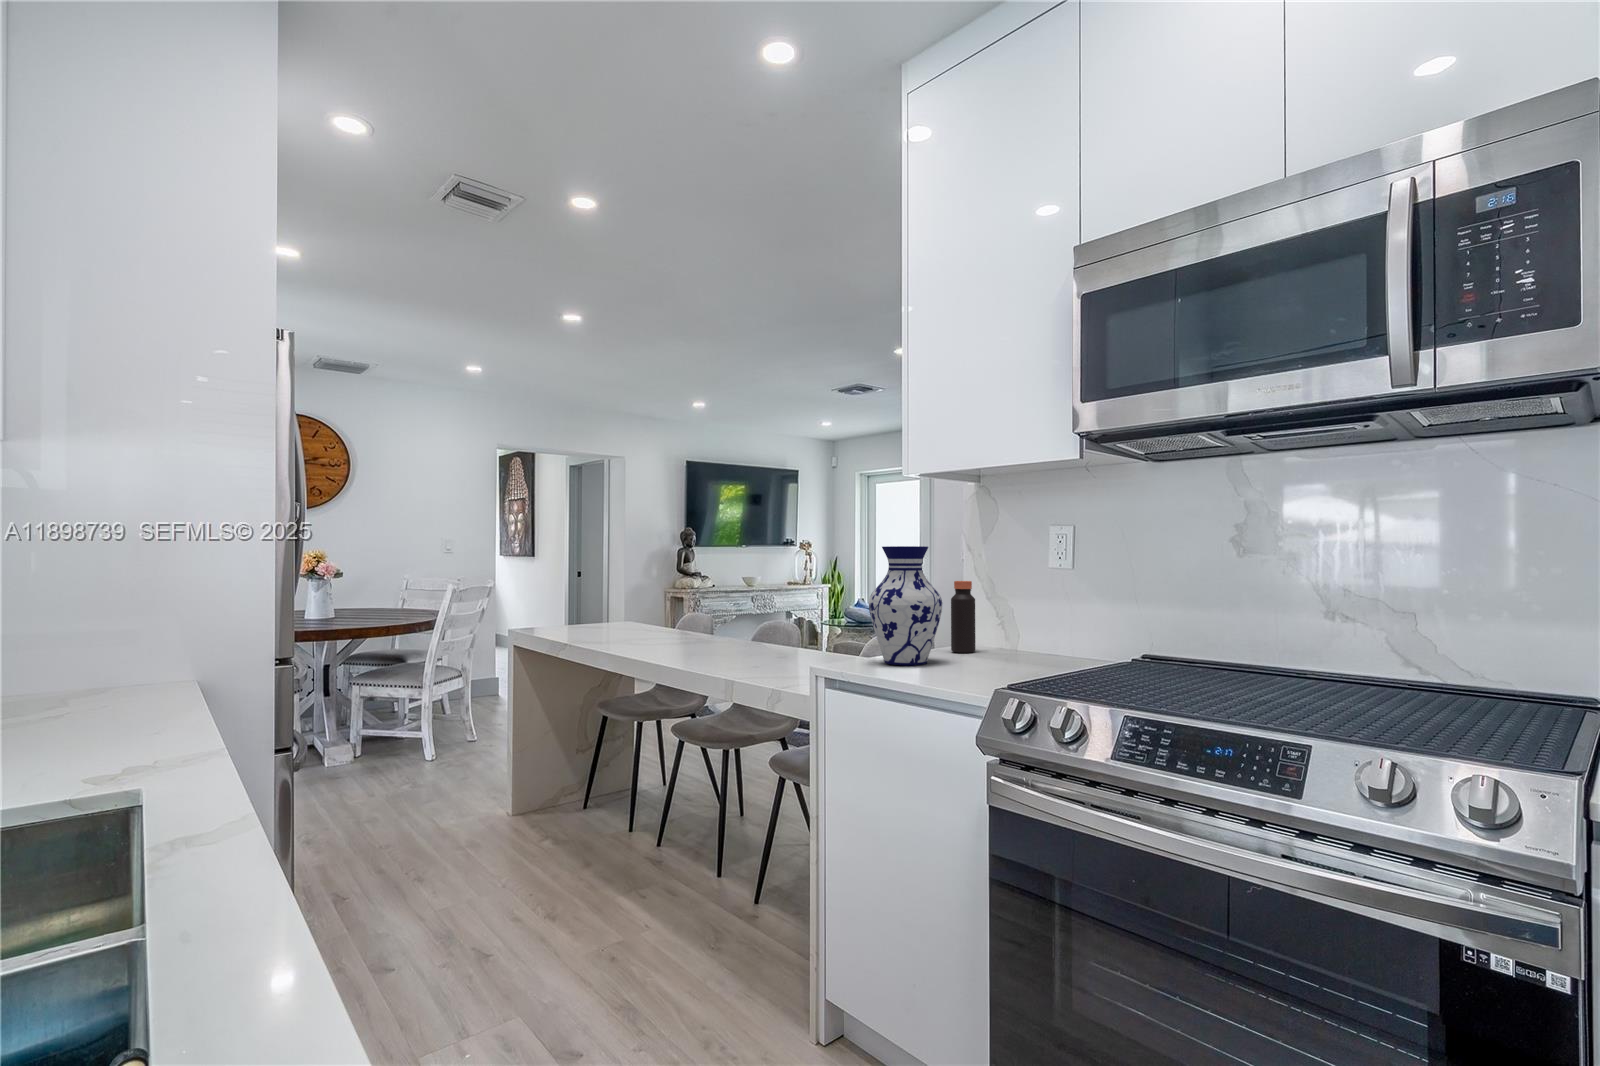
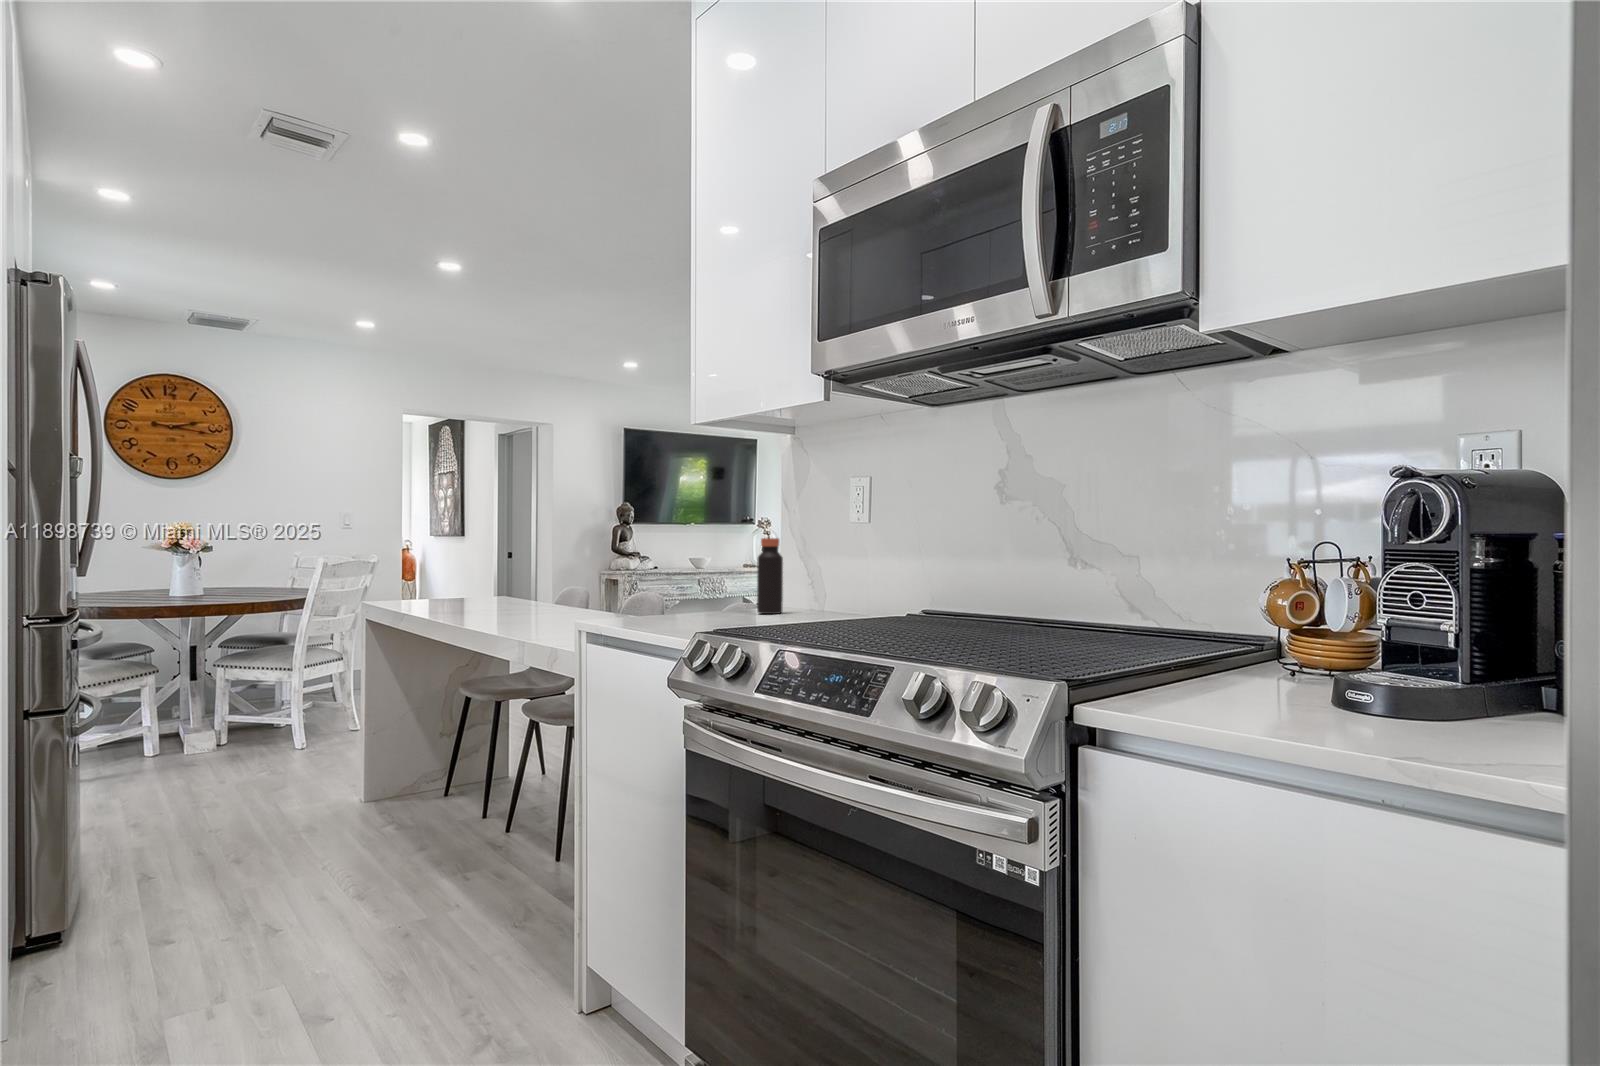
vase: present [869,546,942,666] -> none [649,497,726,622]

